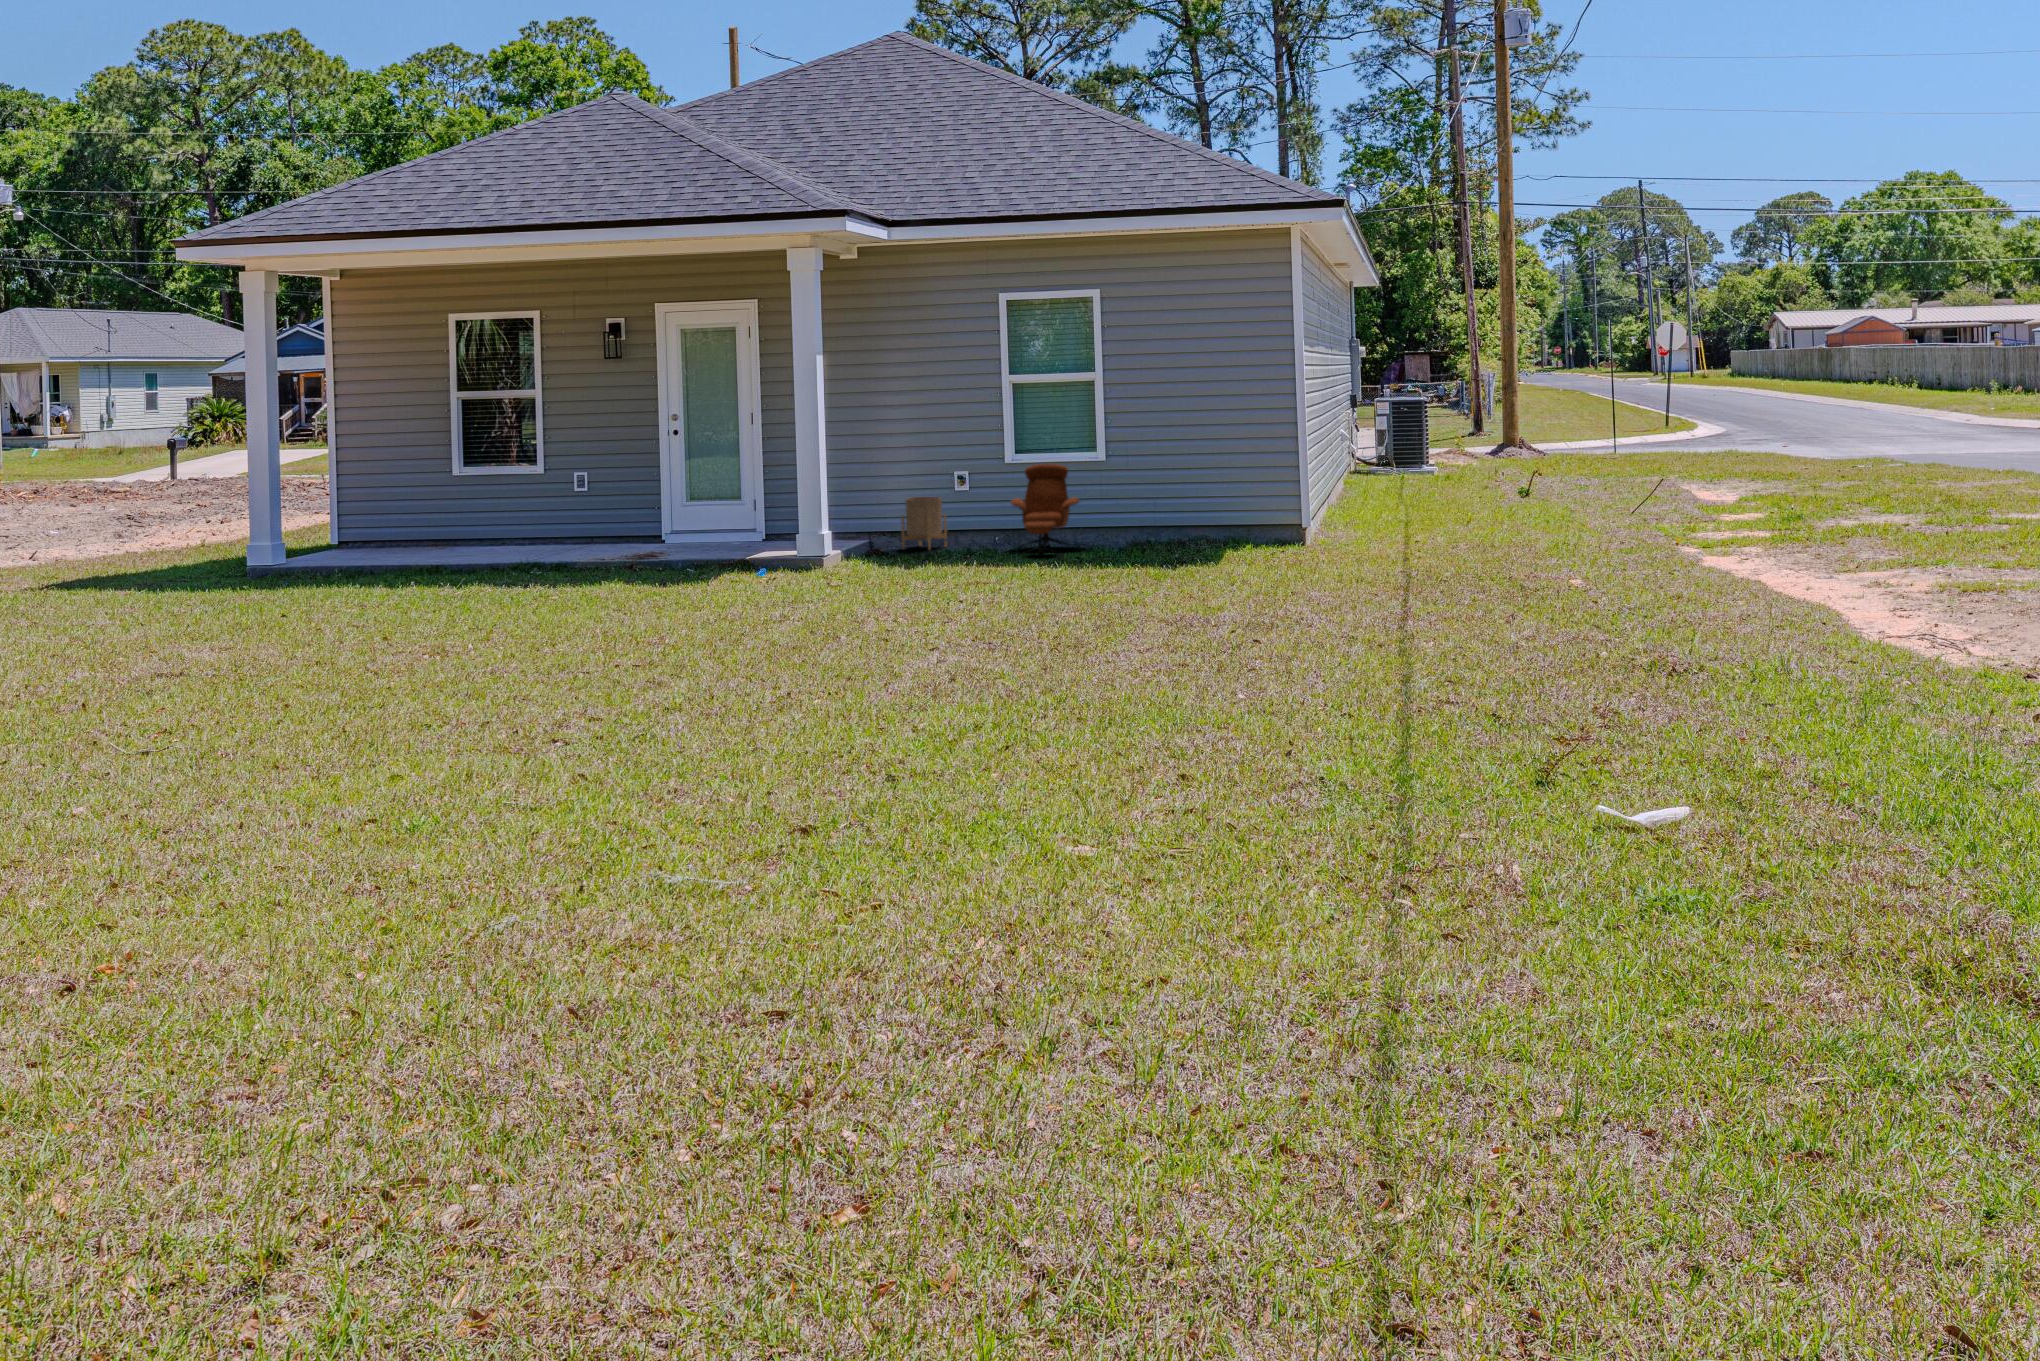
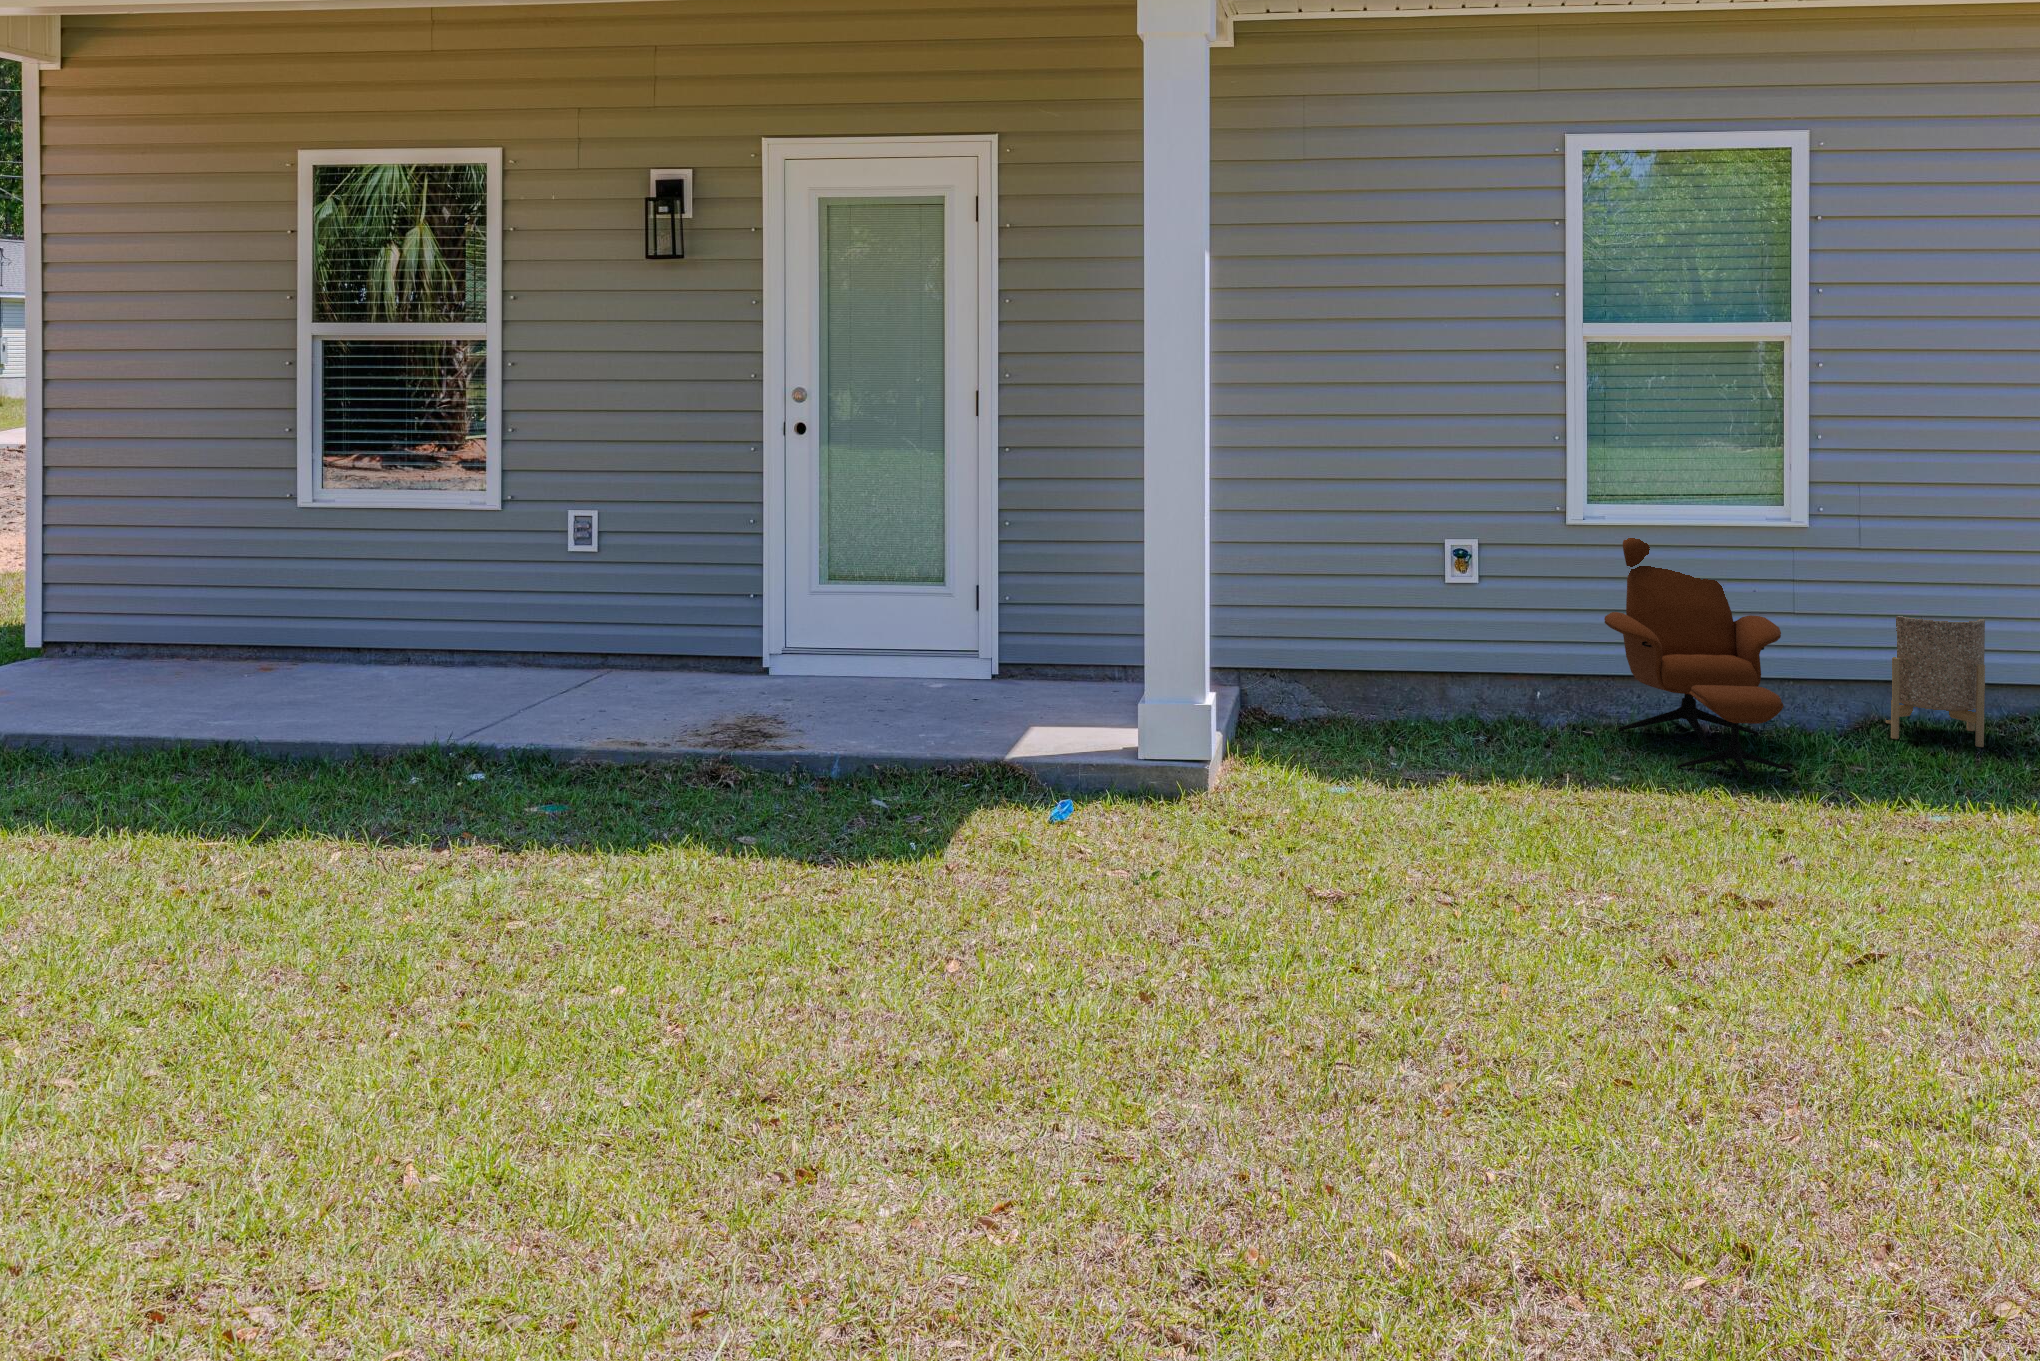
planter: present [901,497,947,550] -> present [1886,616,1985,747]

